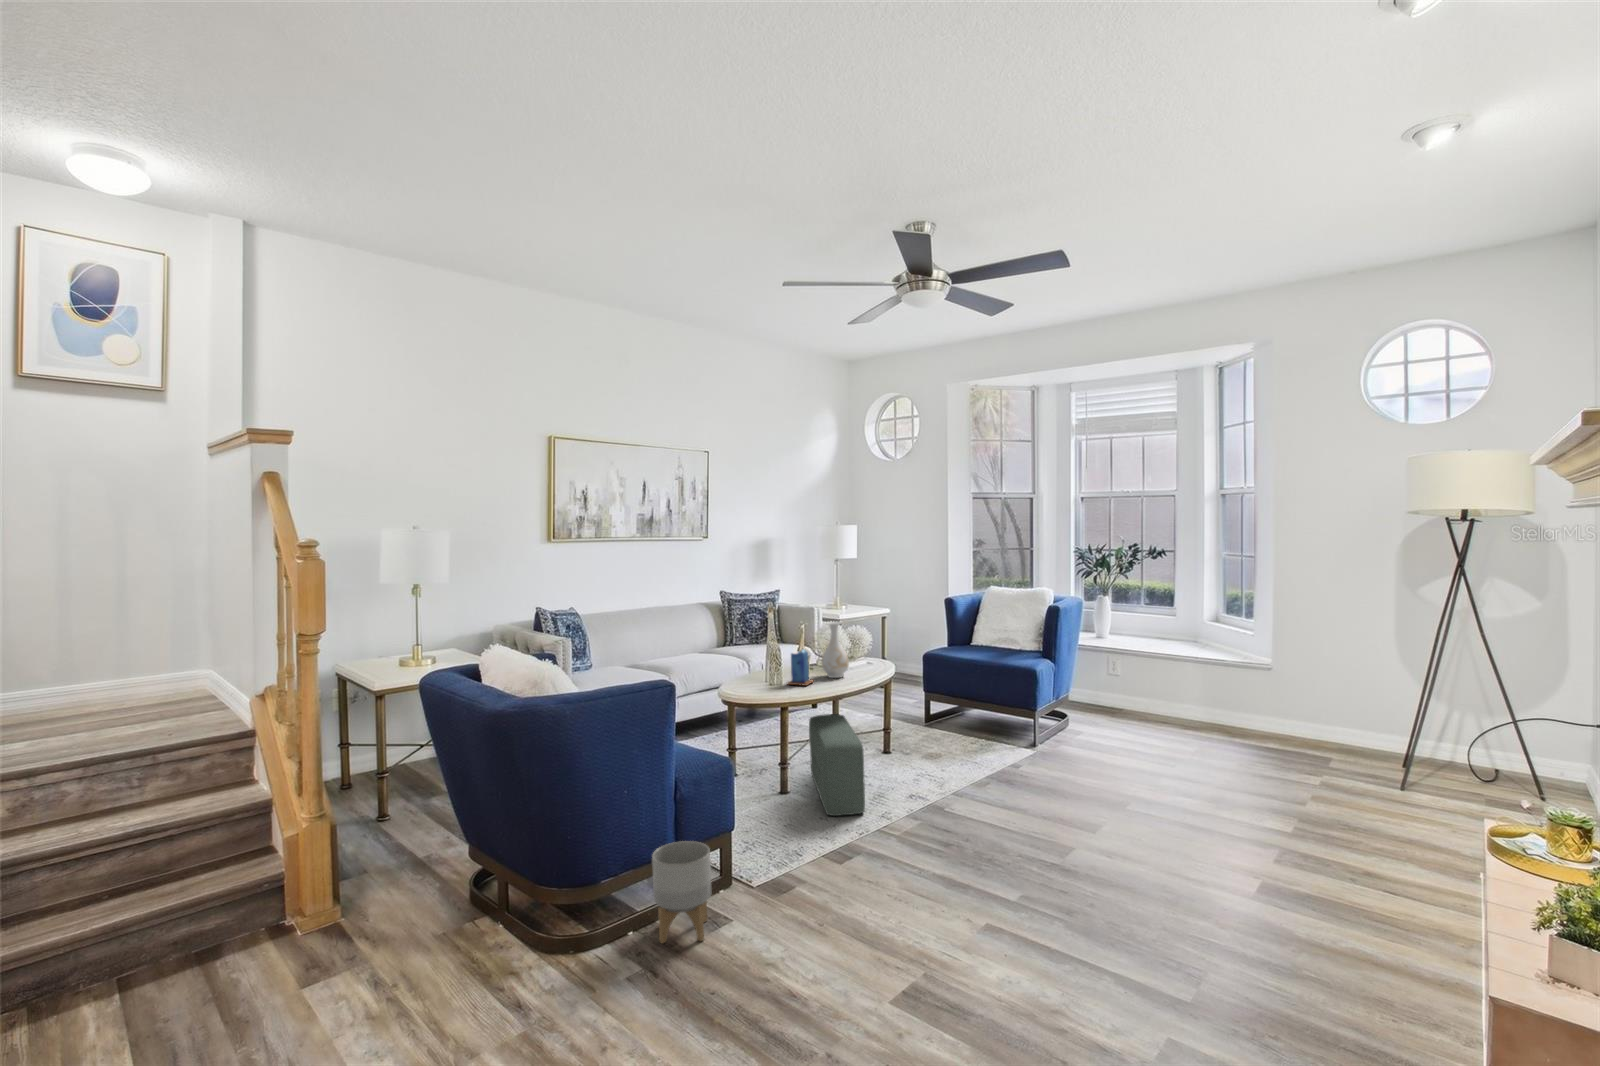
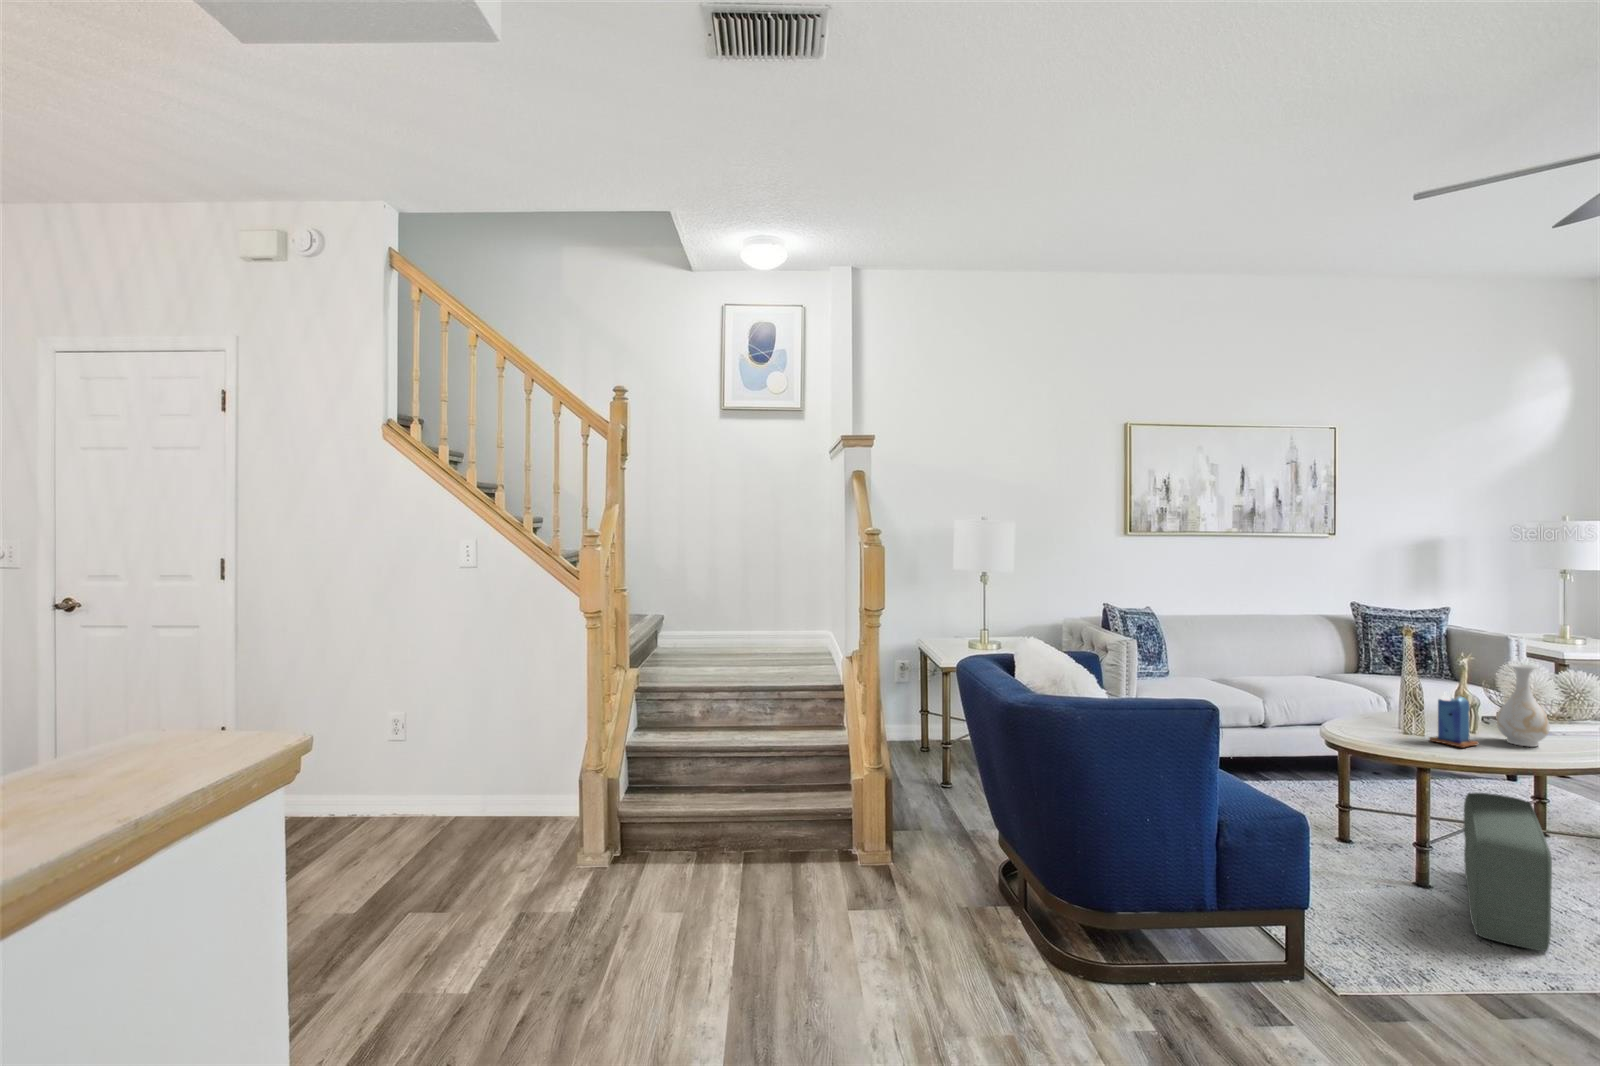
planter: present [652,841,711,943] -> none [1178,896,1254,1025]

